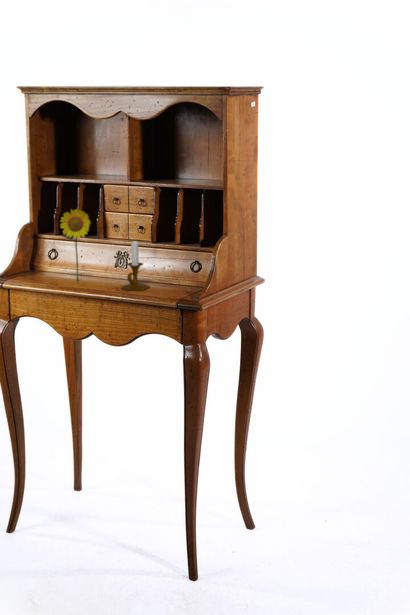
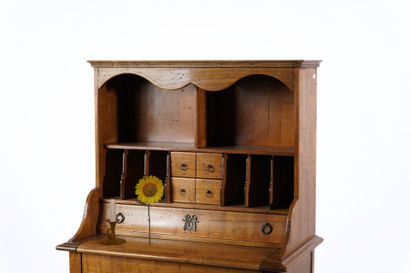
candlestick: present [122,241,149,290] -> present [101,199,126,245]

